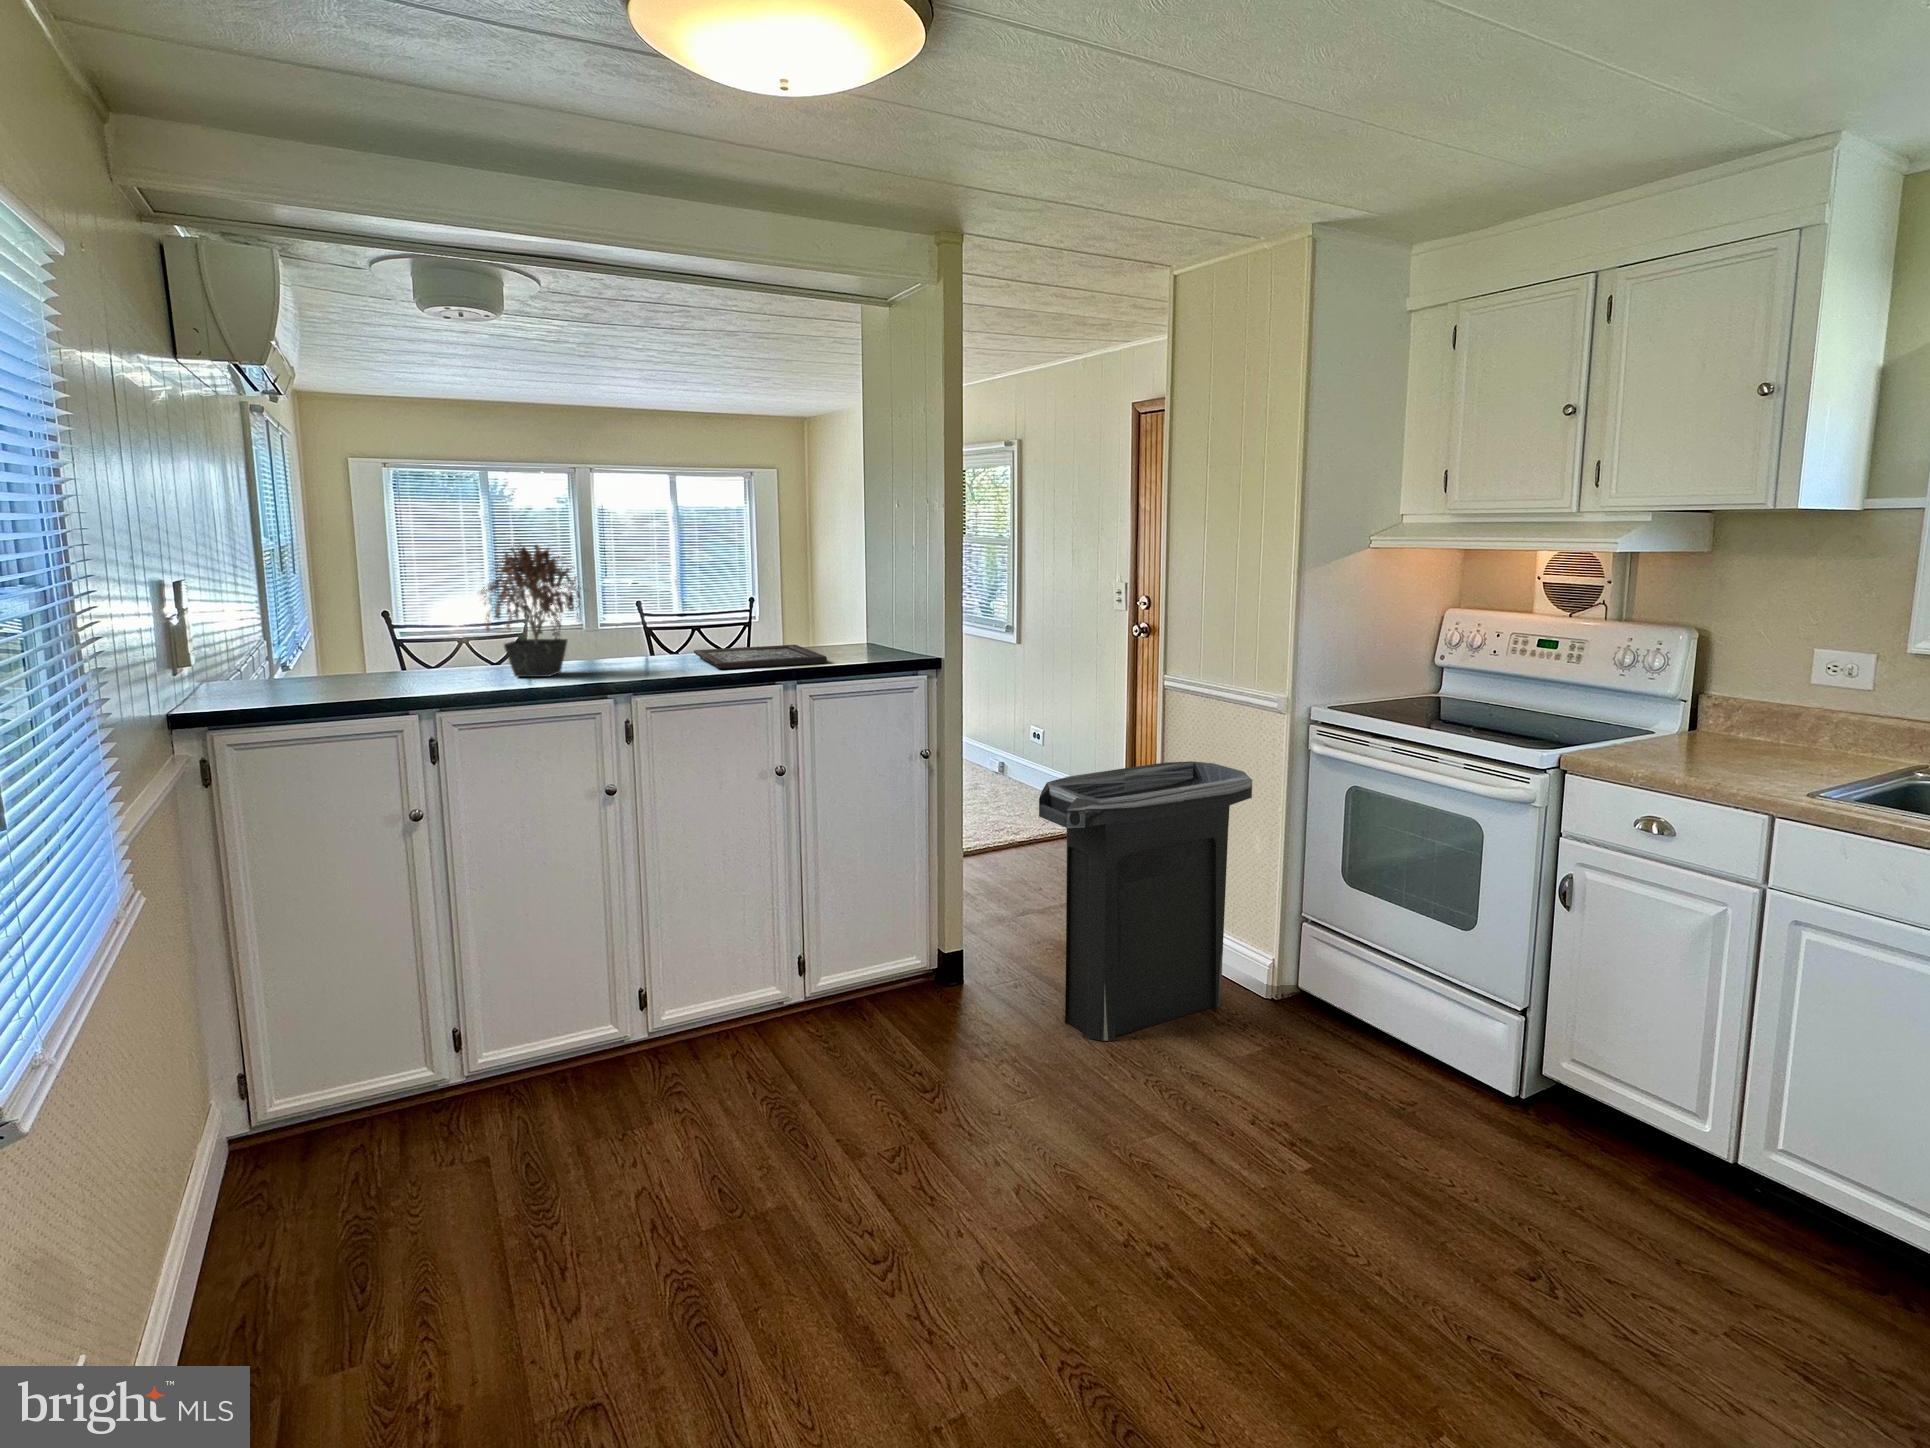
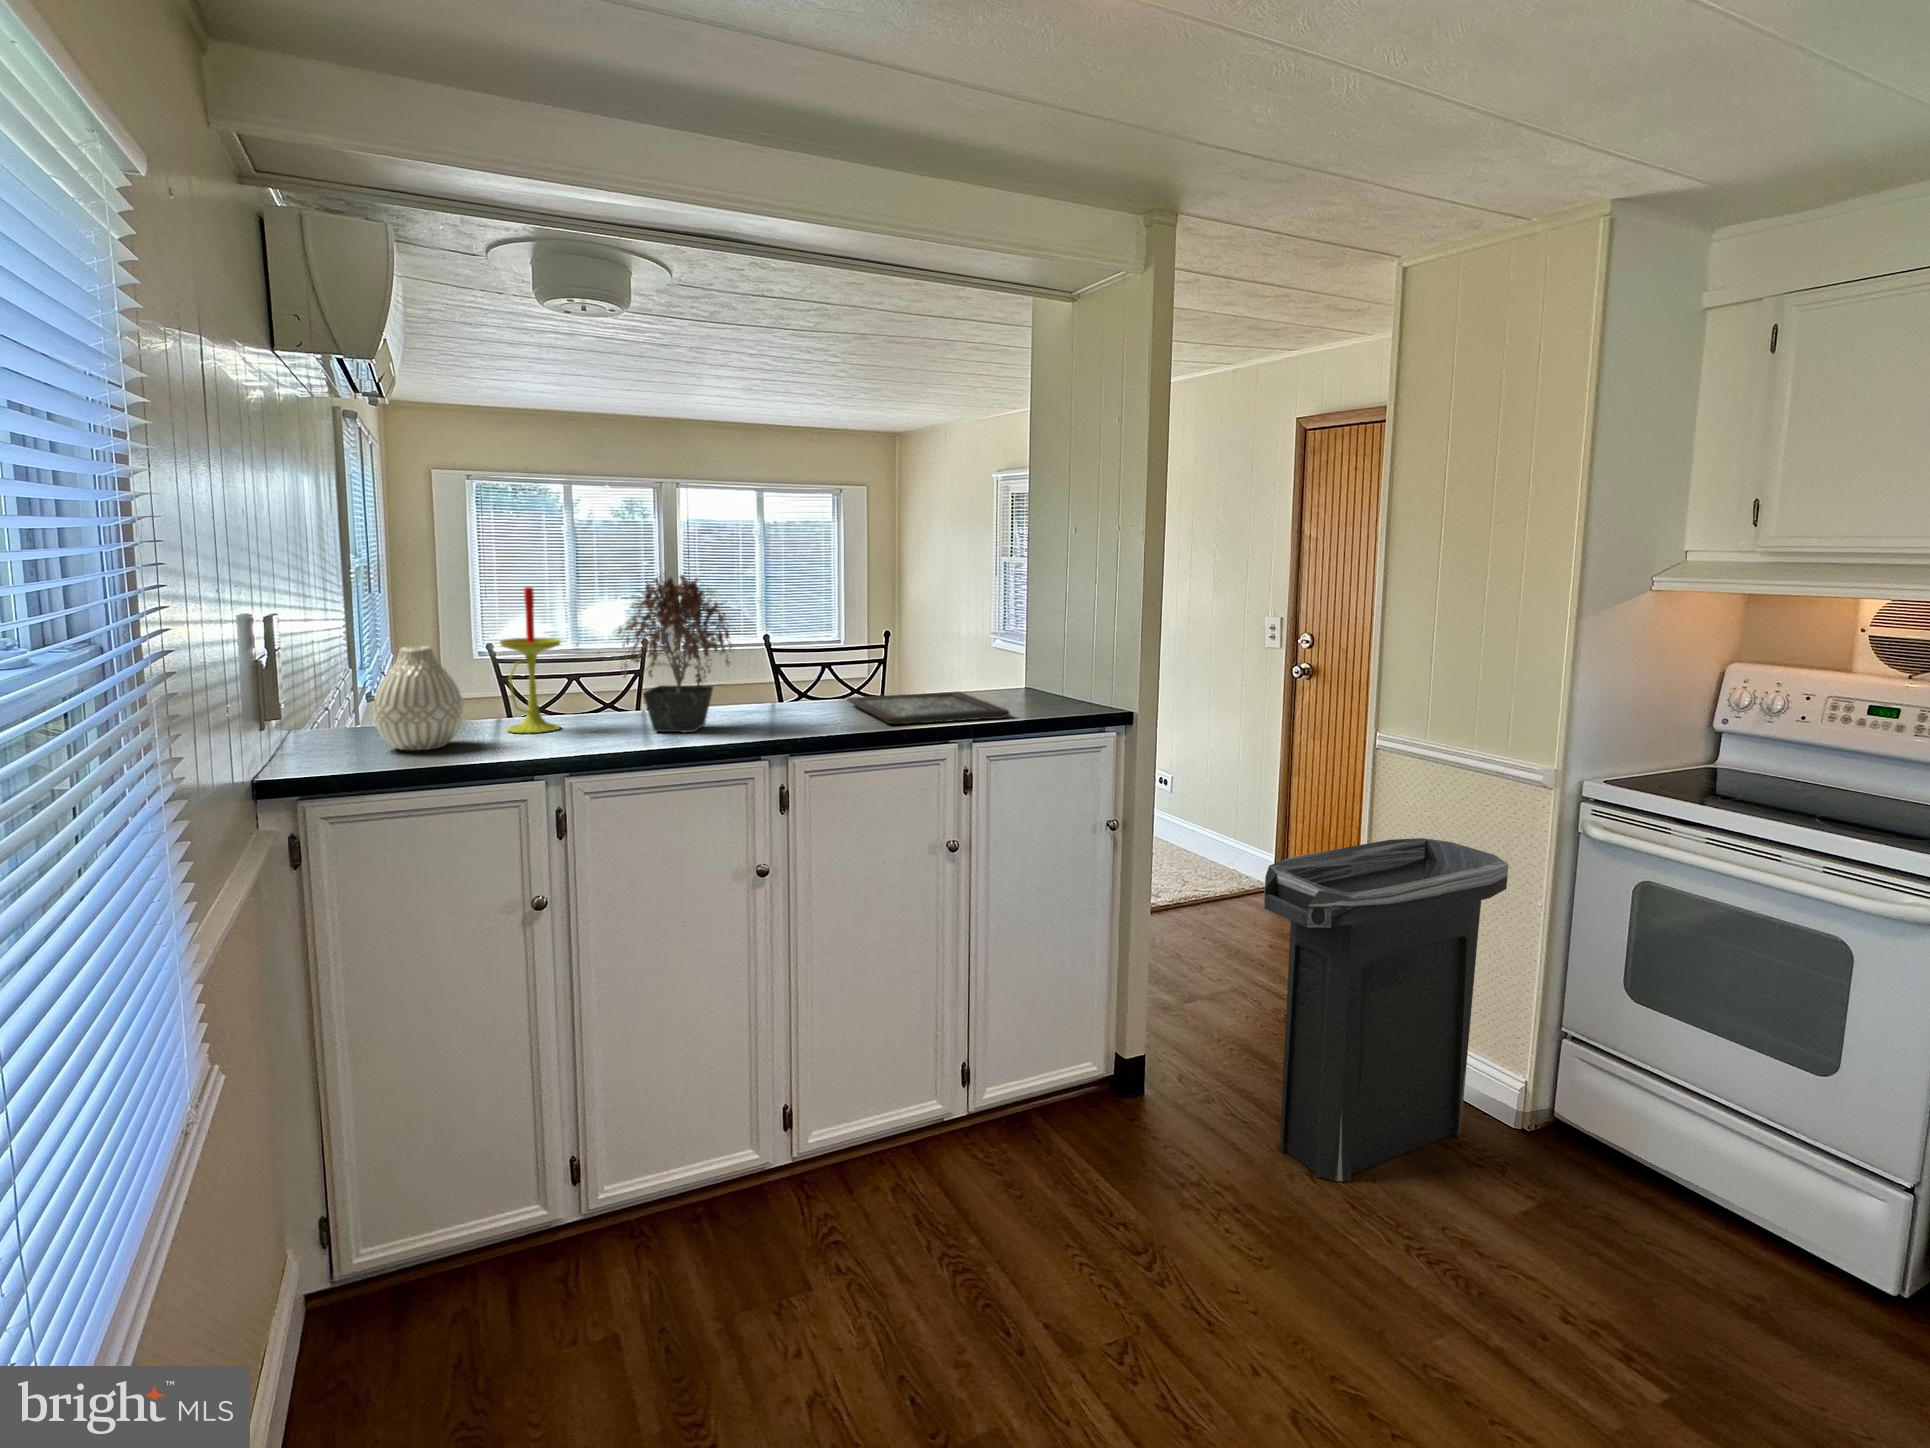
candle: none [380,554,437,680] -> present [500,587,561,733]
vase: none [270,606,348,692] -> present [372,646,464,750]

